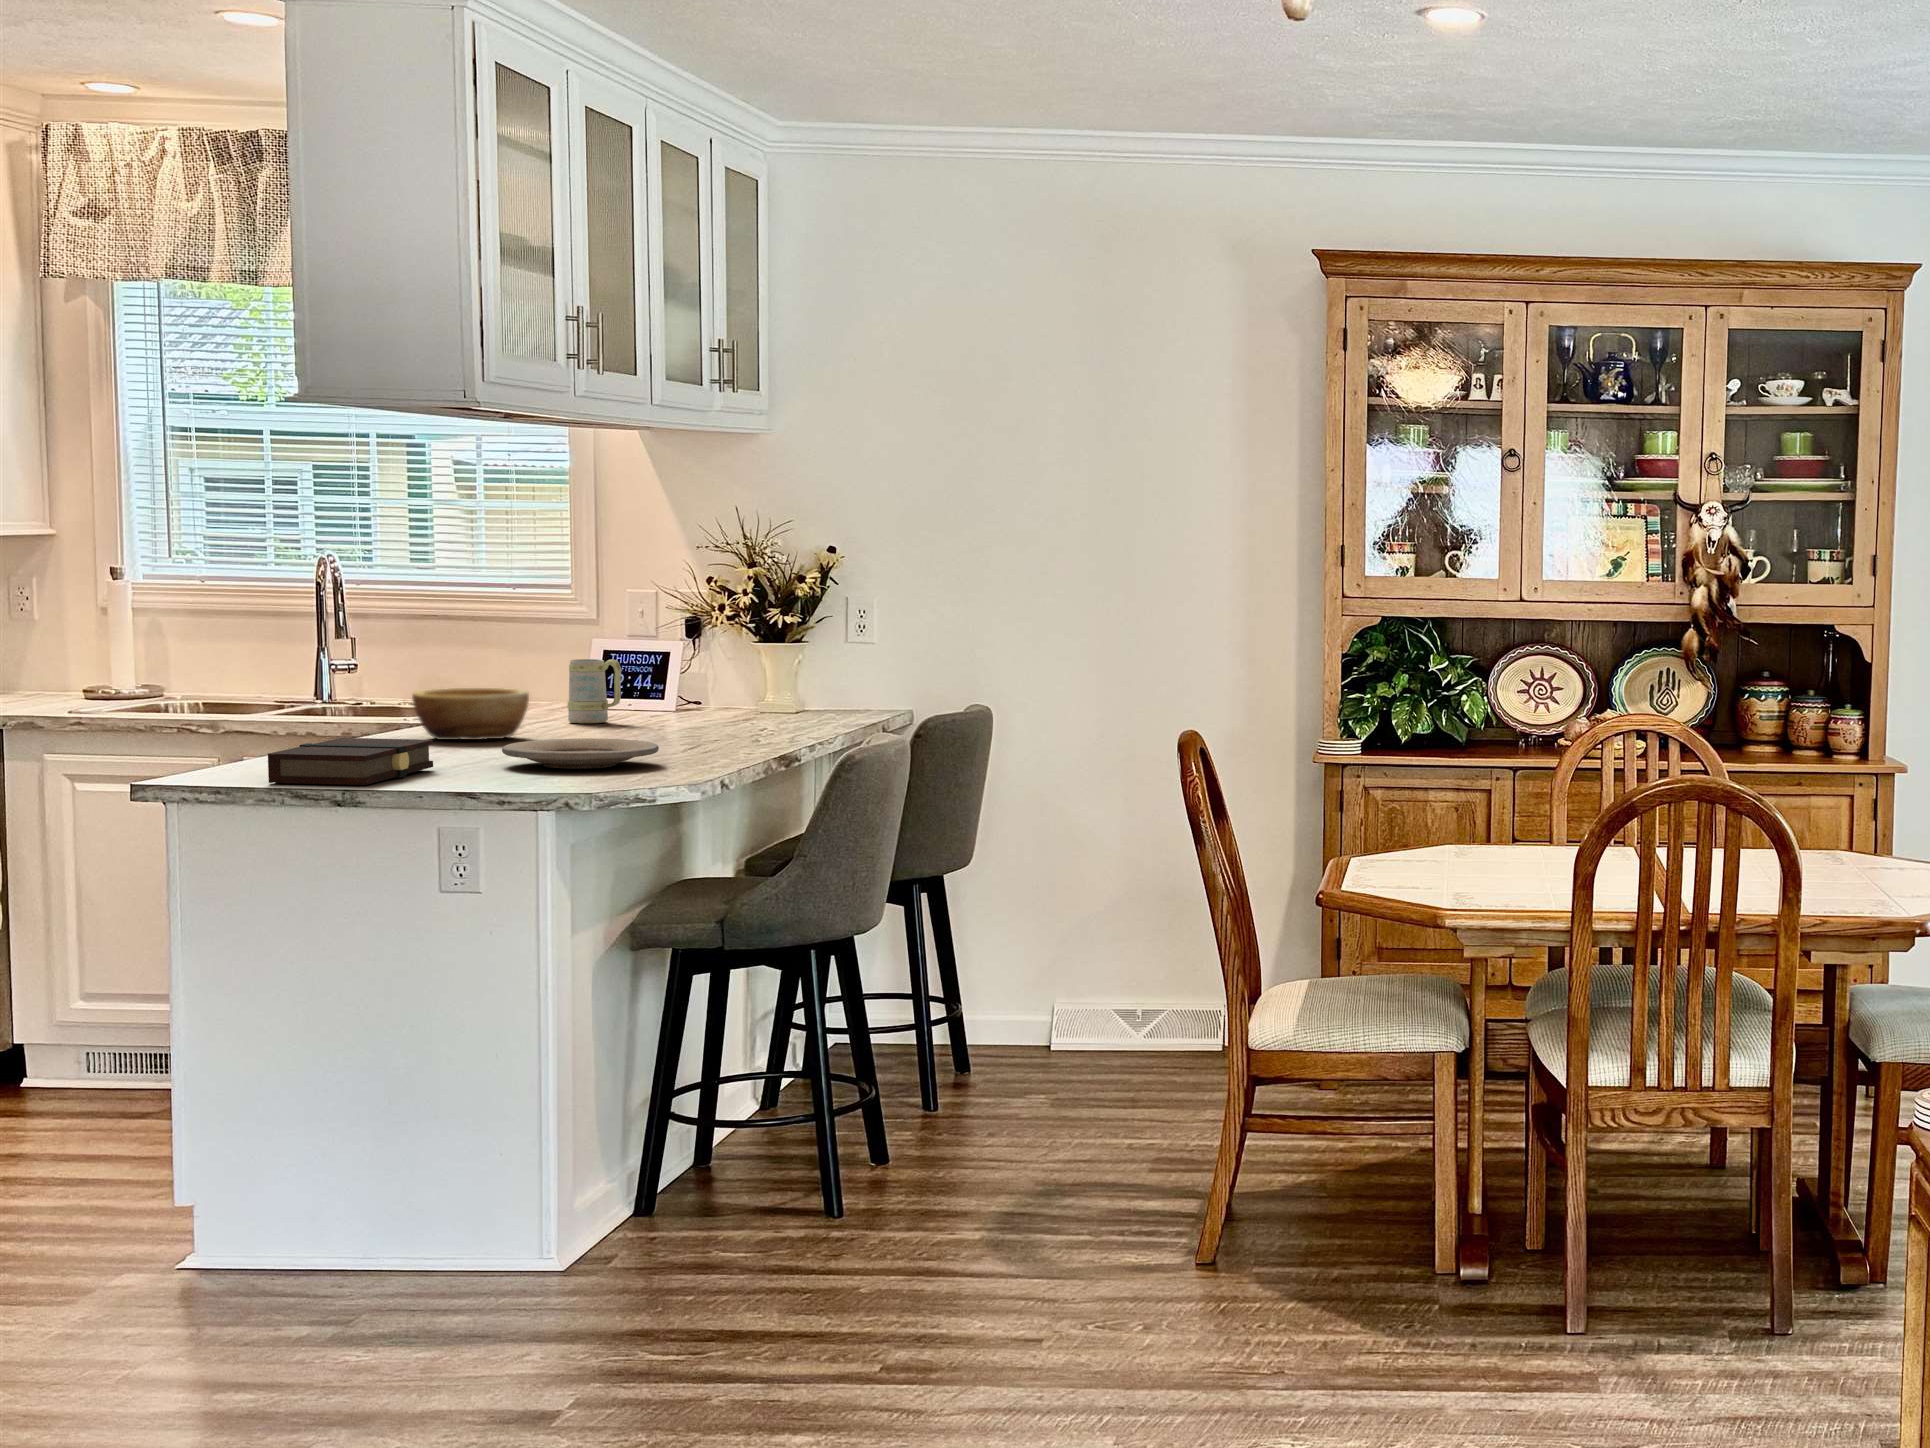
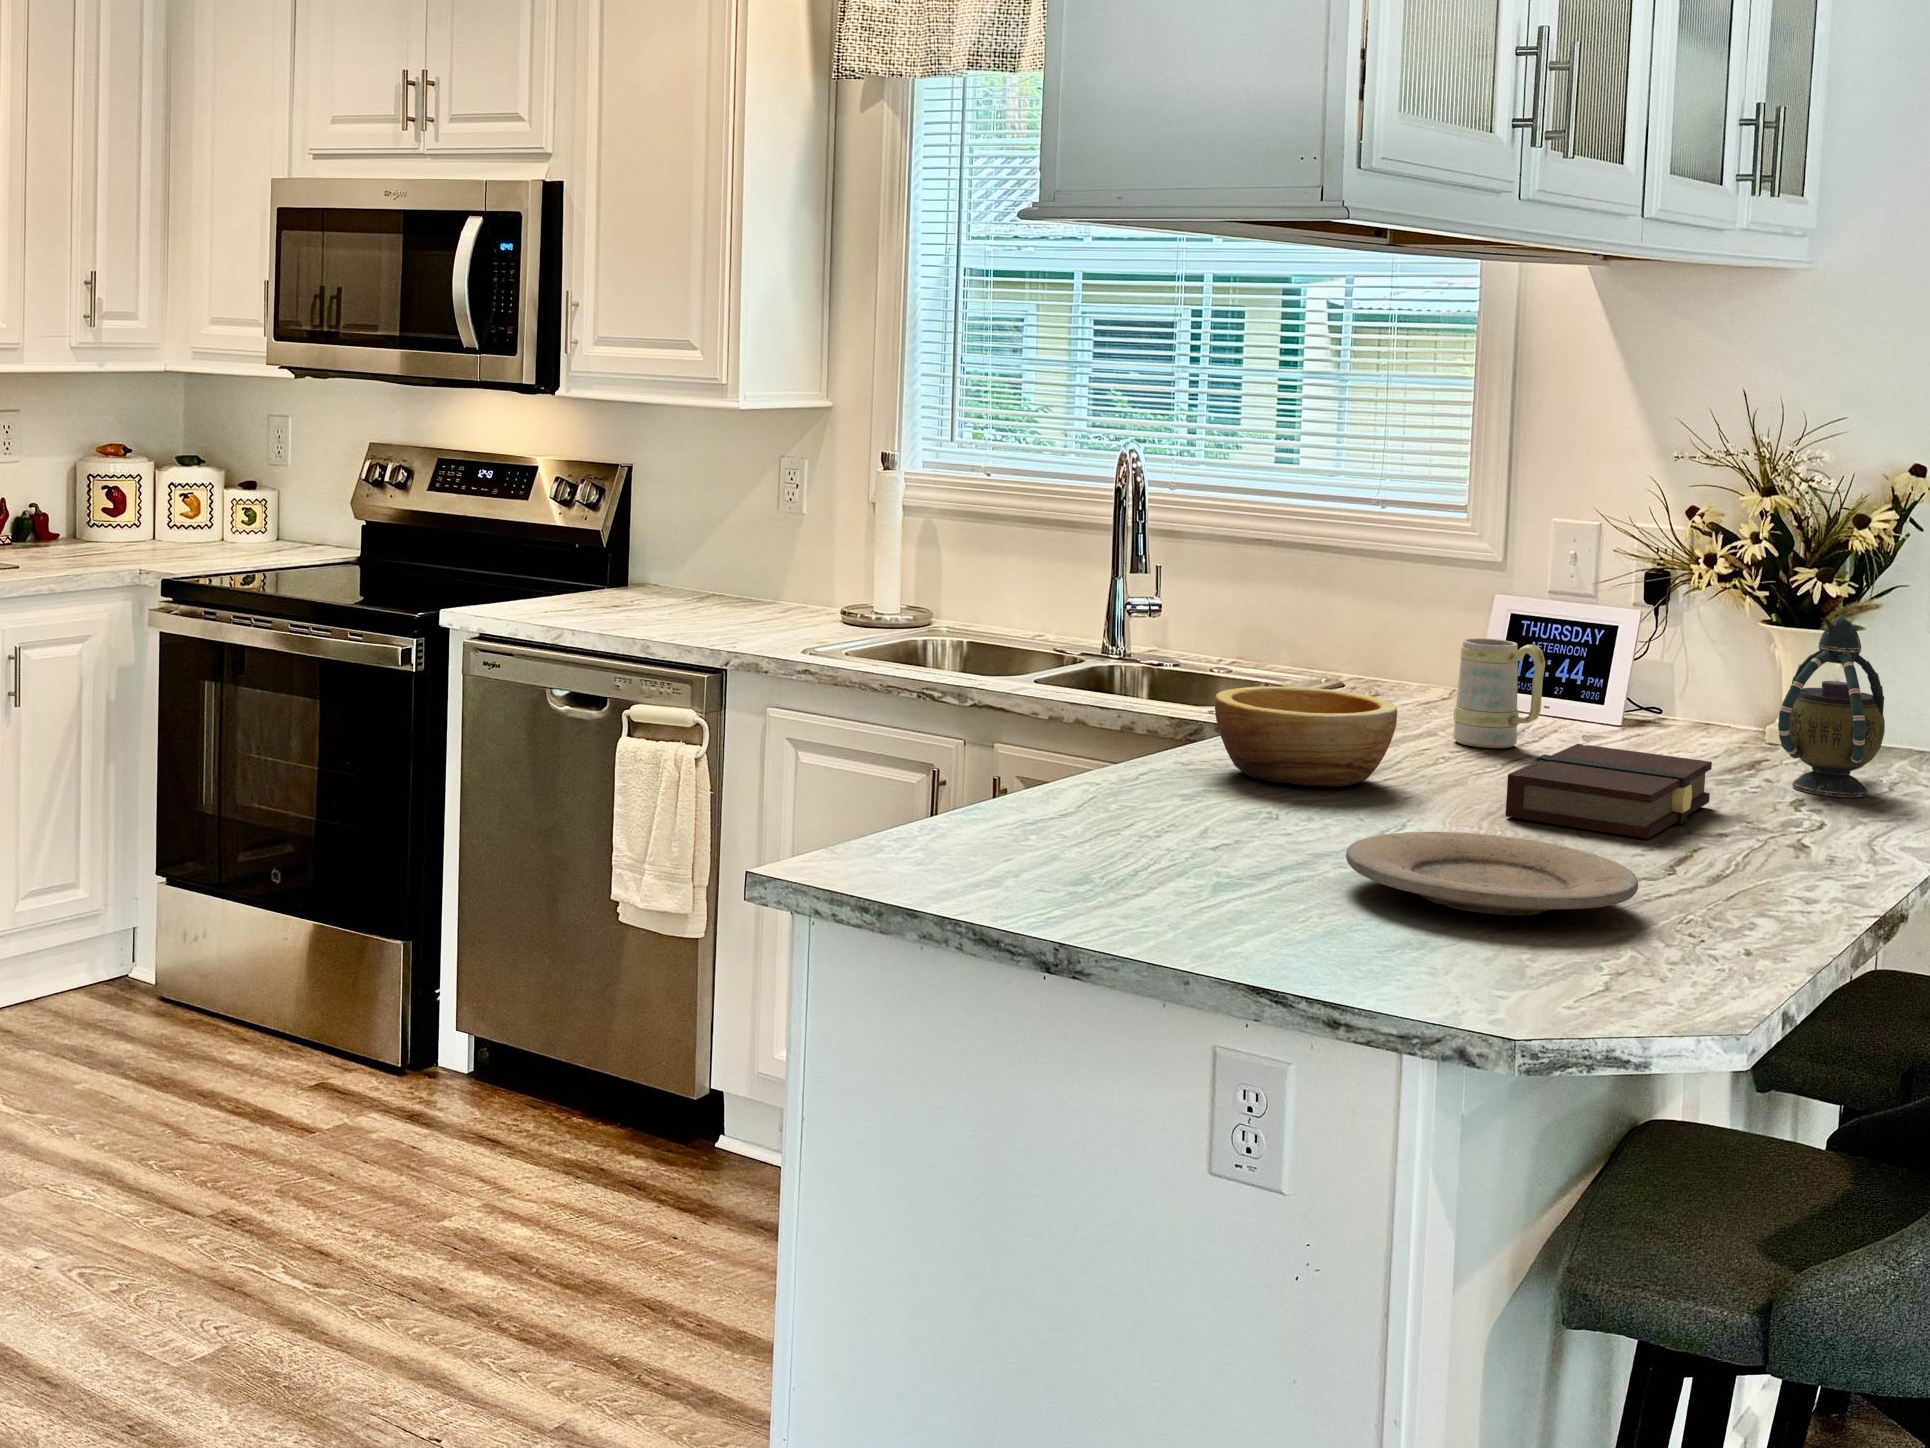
teapot: none [753,629,812,728] -> present [1778,615,1885,797]
book: present [268,738,433,785] -> present [1506,744,1712,839]

